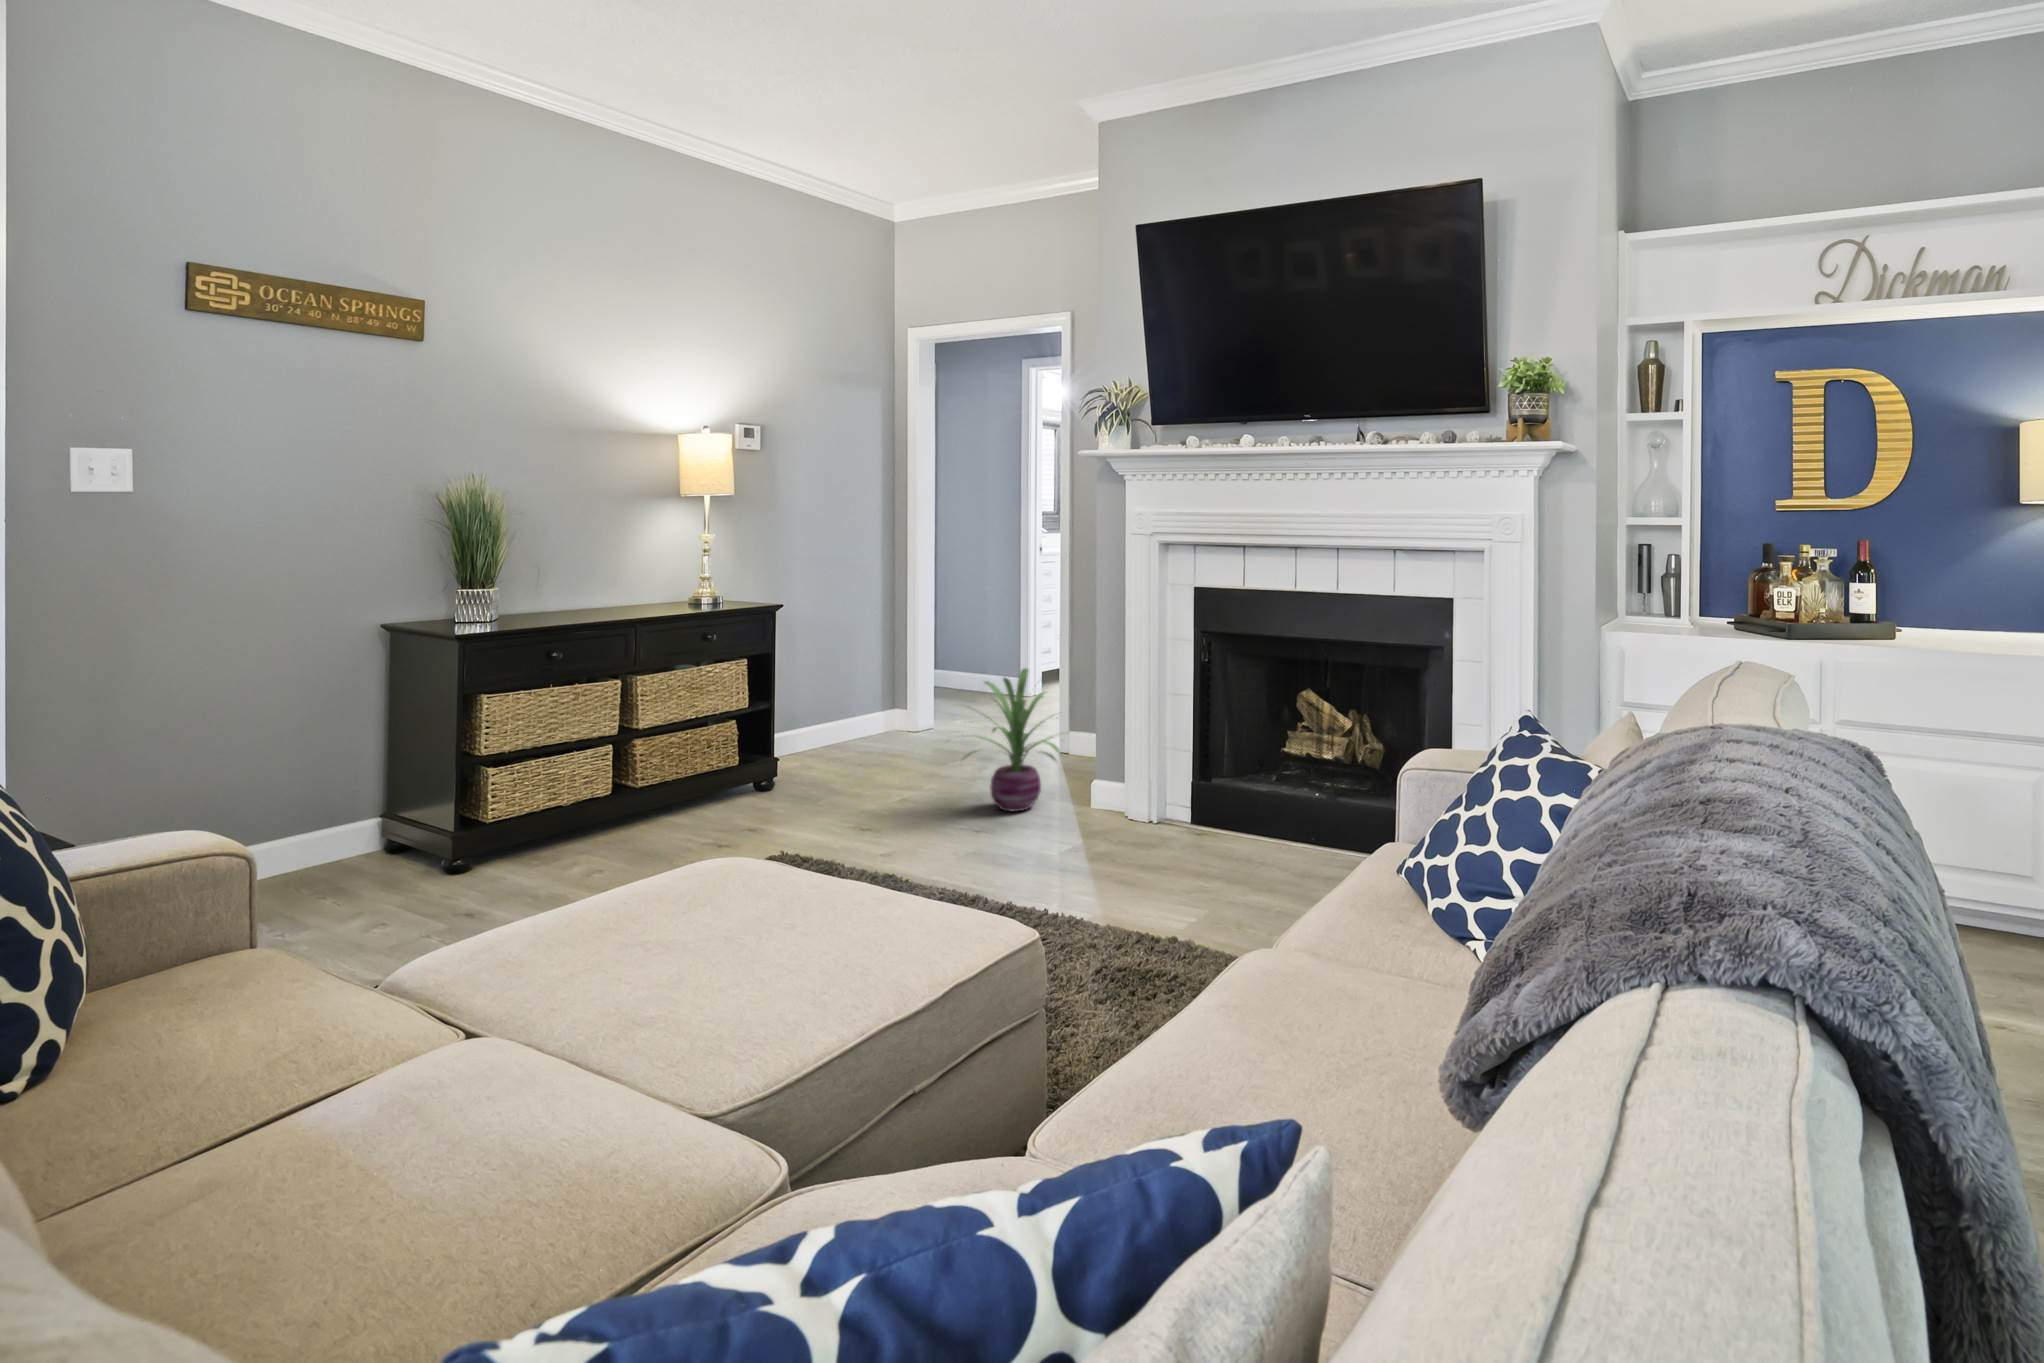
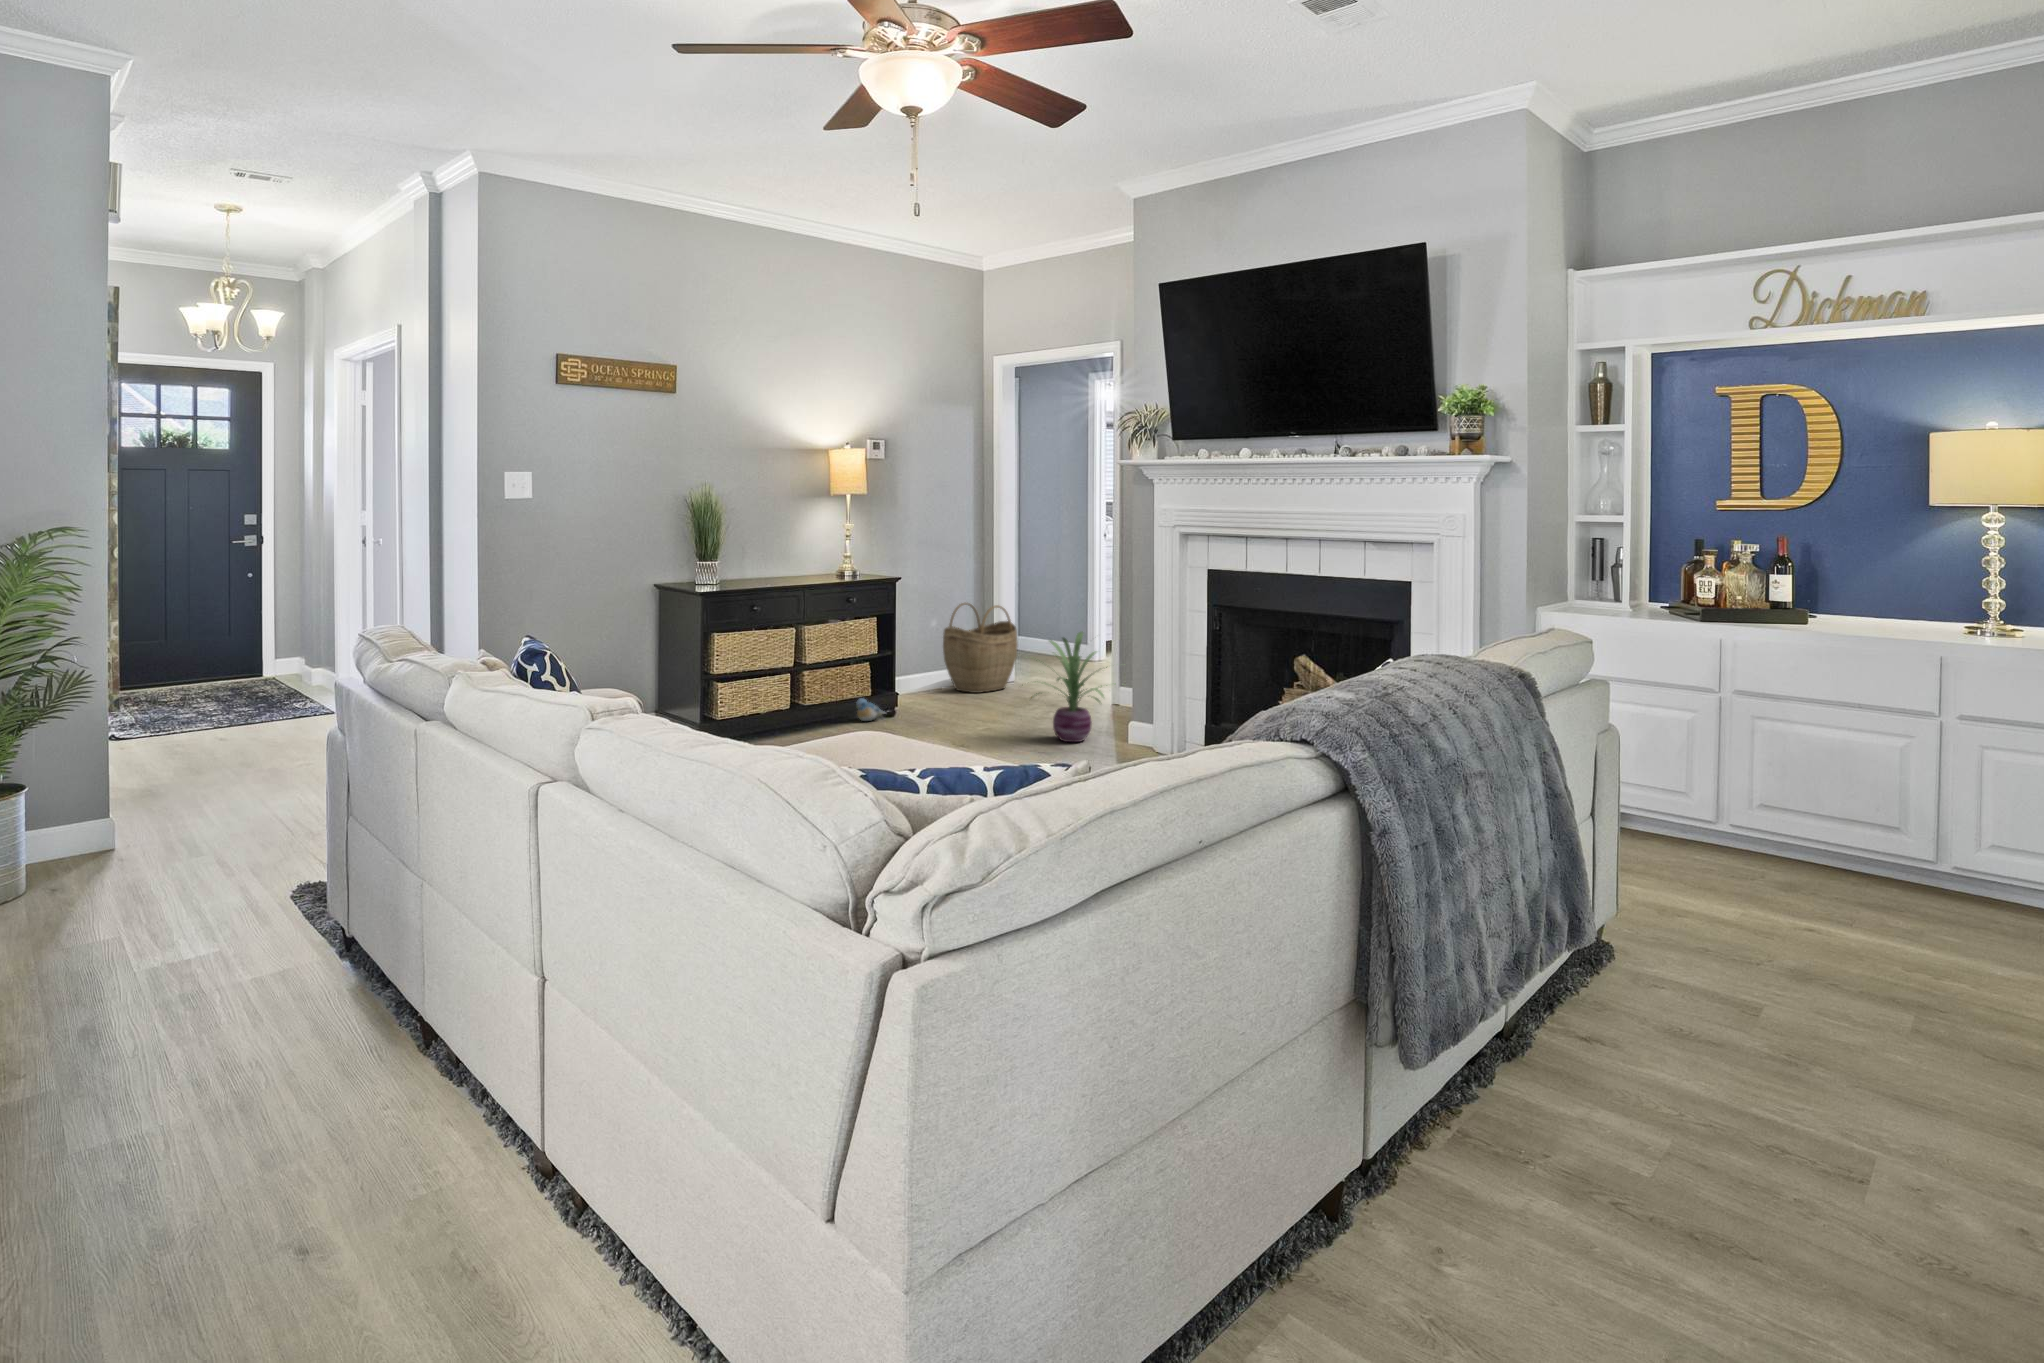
woven basket: none [837,634,934,746] -> present [943,603,1017,693]
plush toy: none [713,768,758,799] -> present [856,698,885,721]

